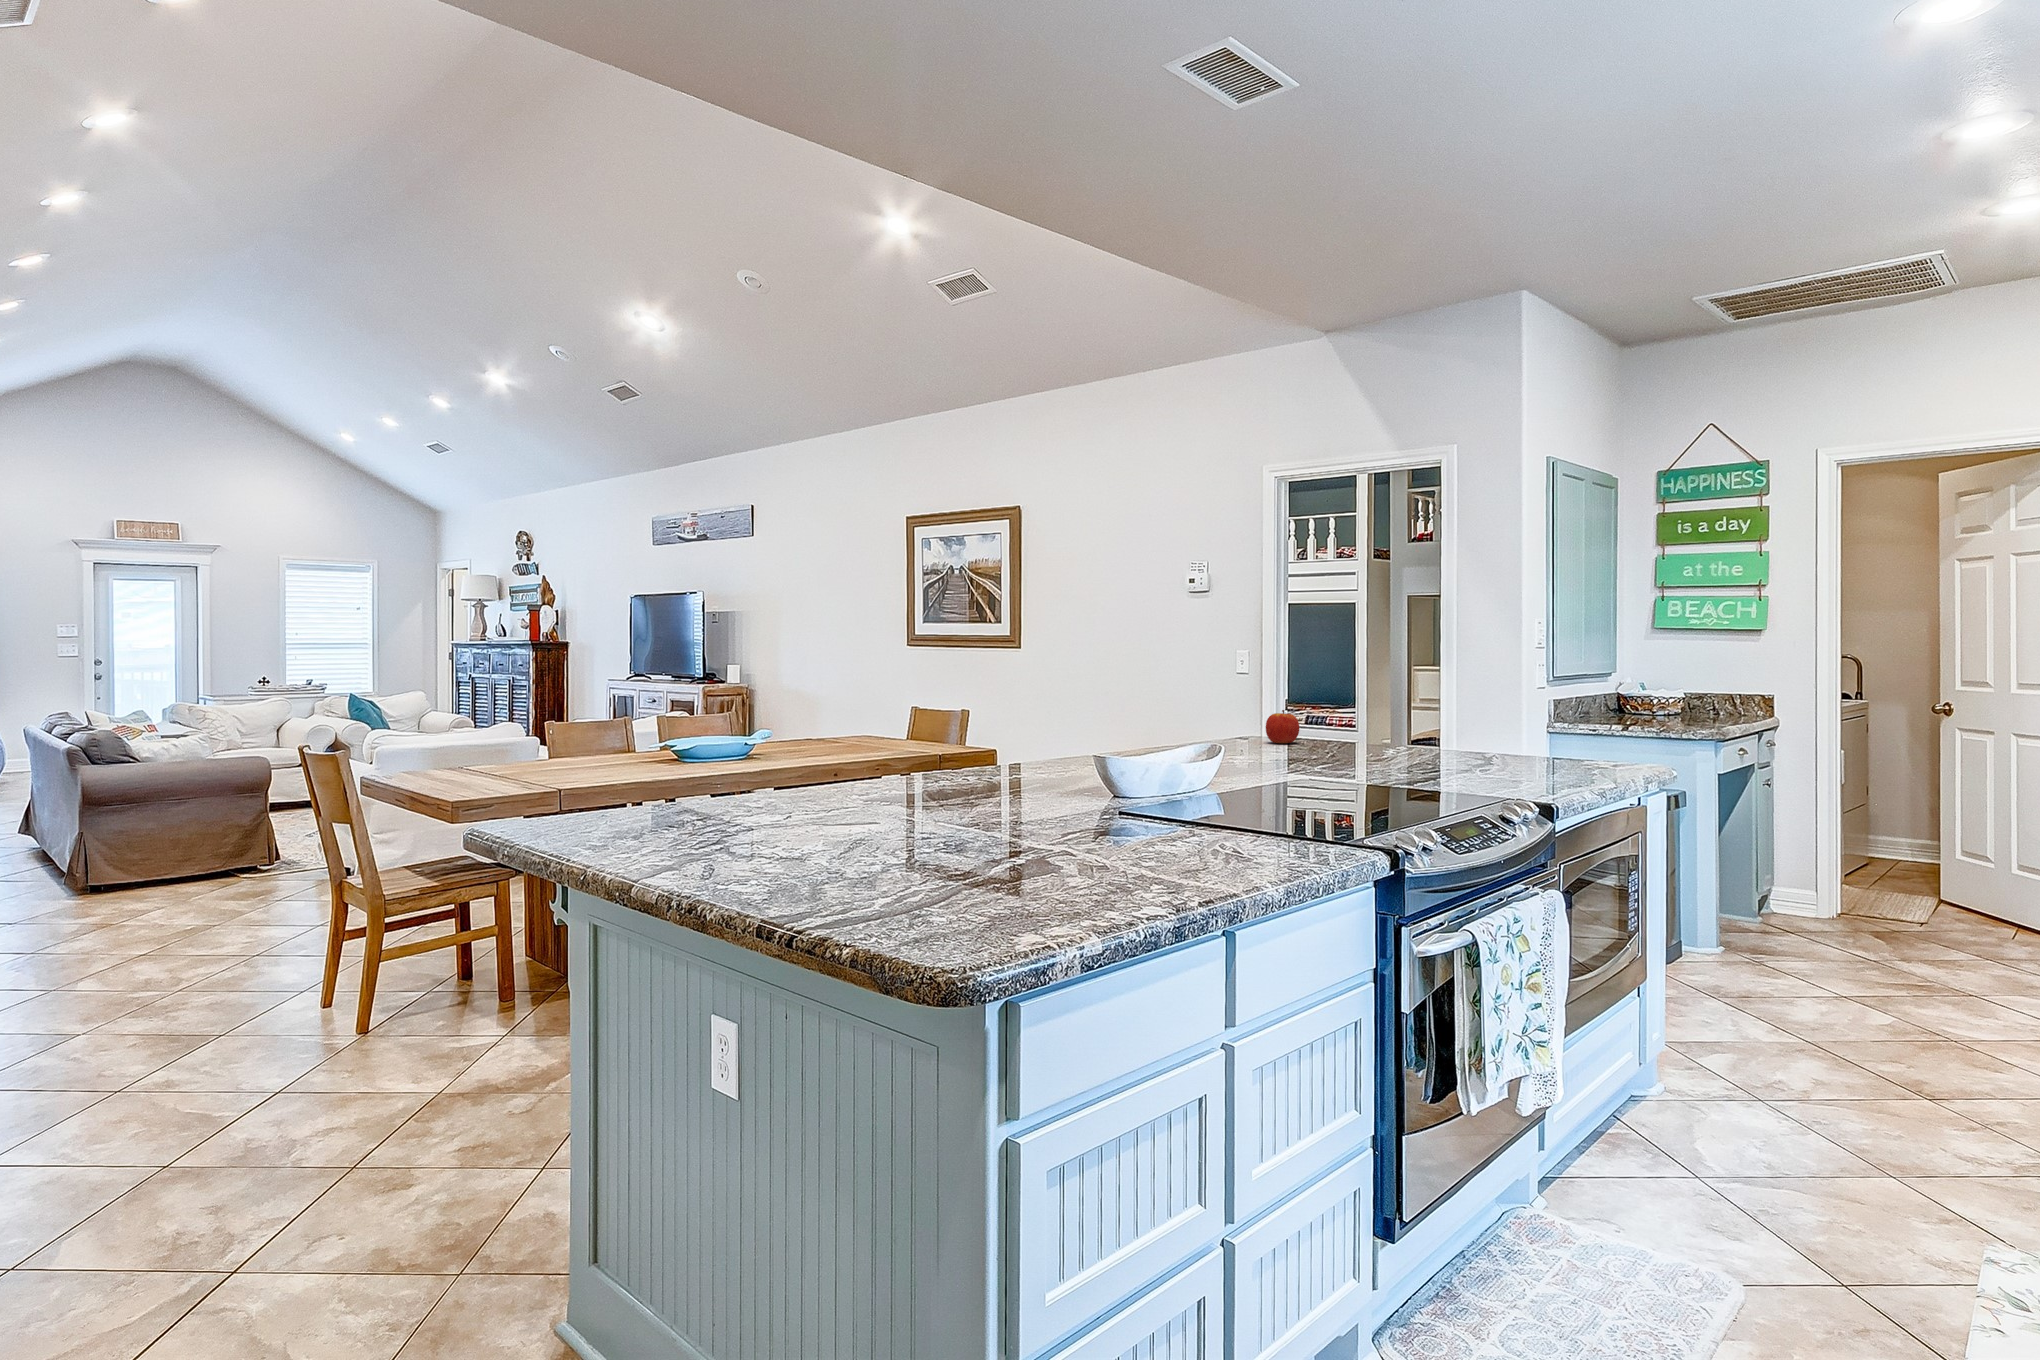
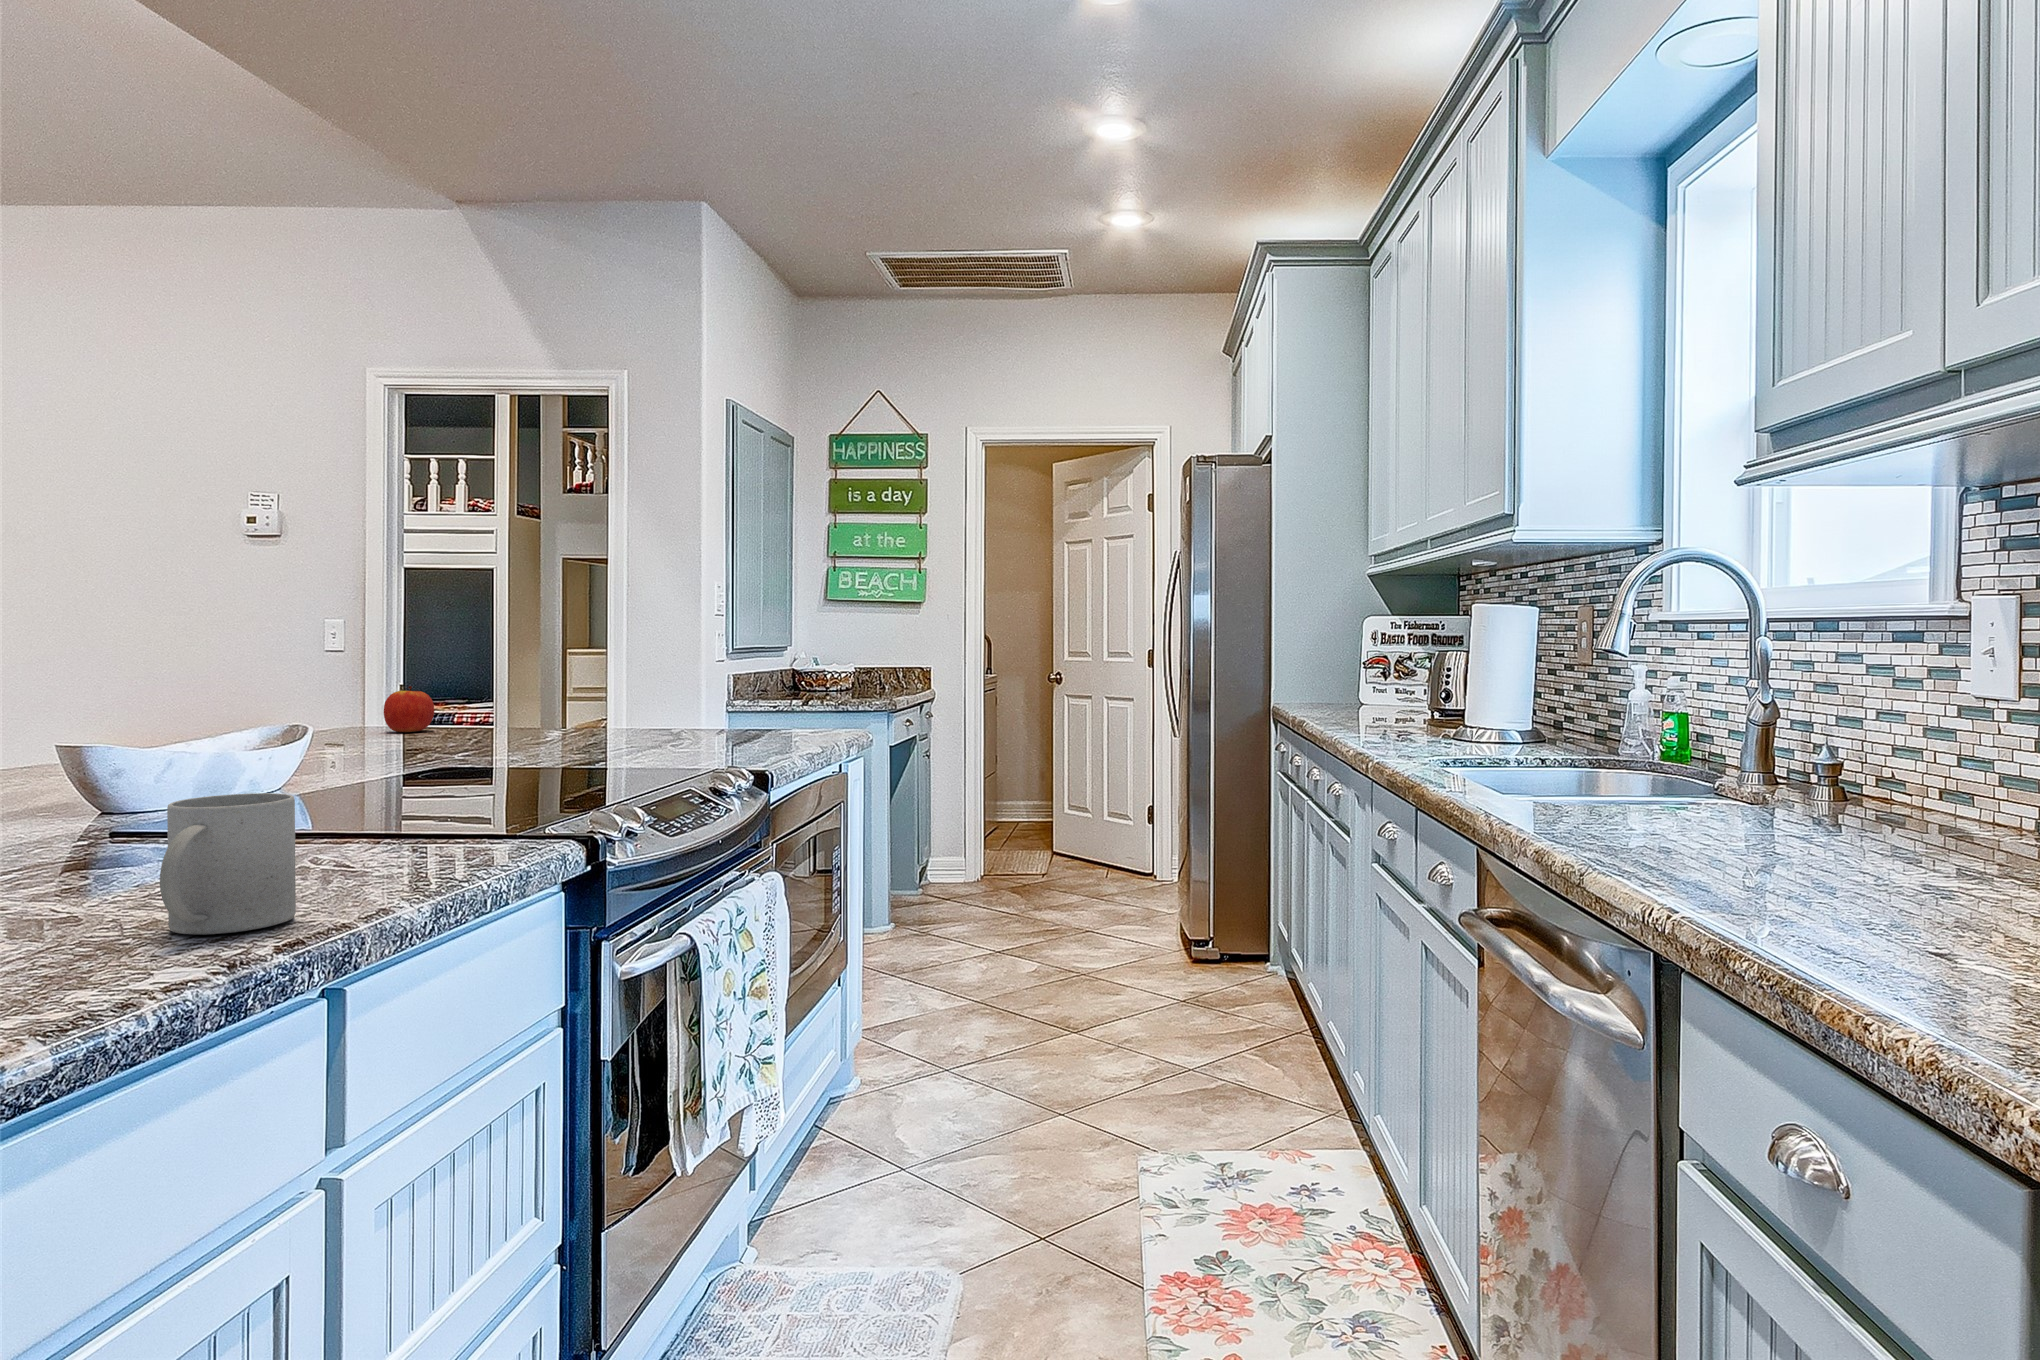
mug: none [1145,808,1210,889] -> present [160,793,296,934]

